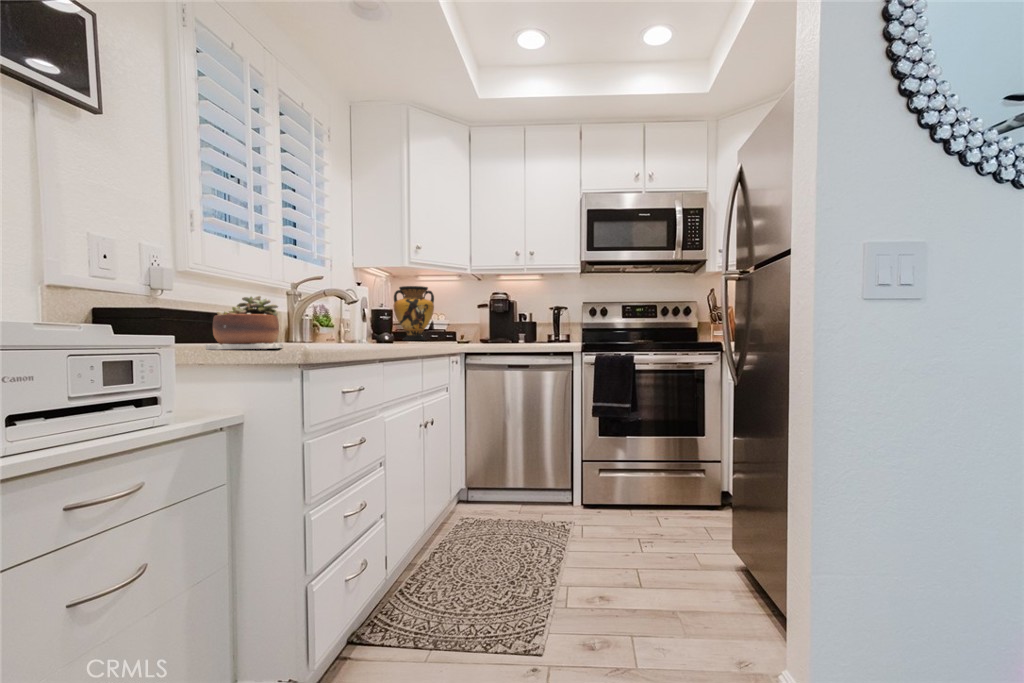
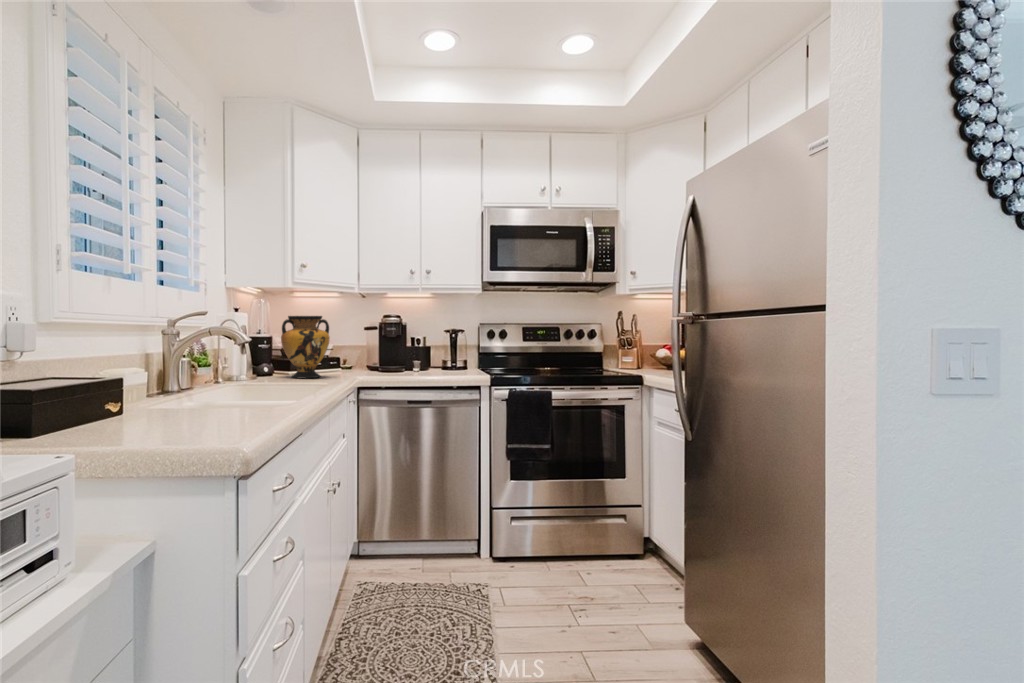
succulent plant: present [206,296,283,350] -> none [186,368,261,431]

